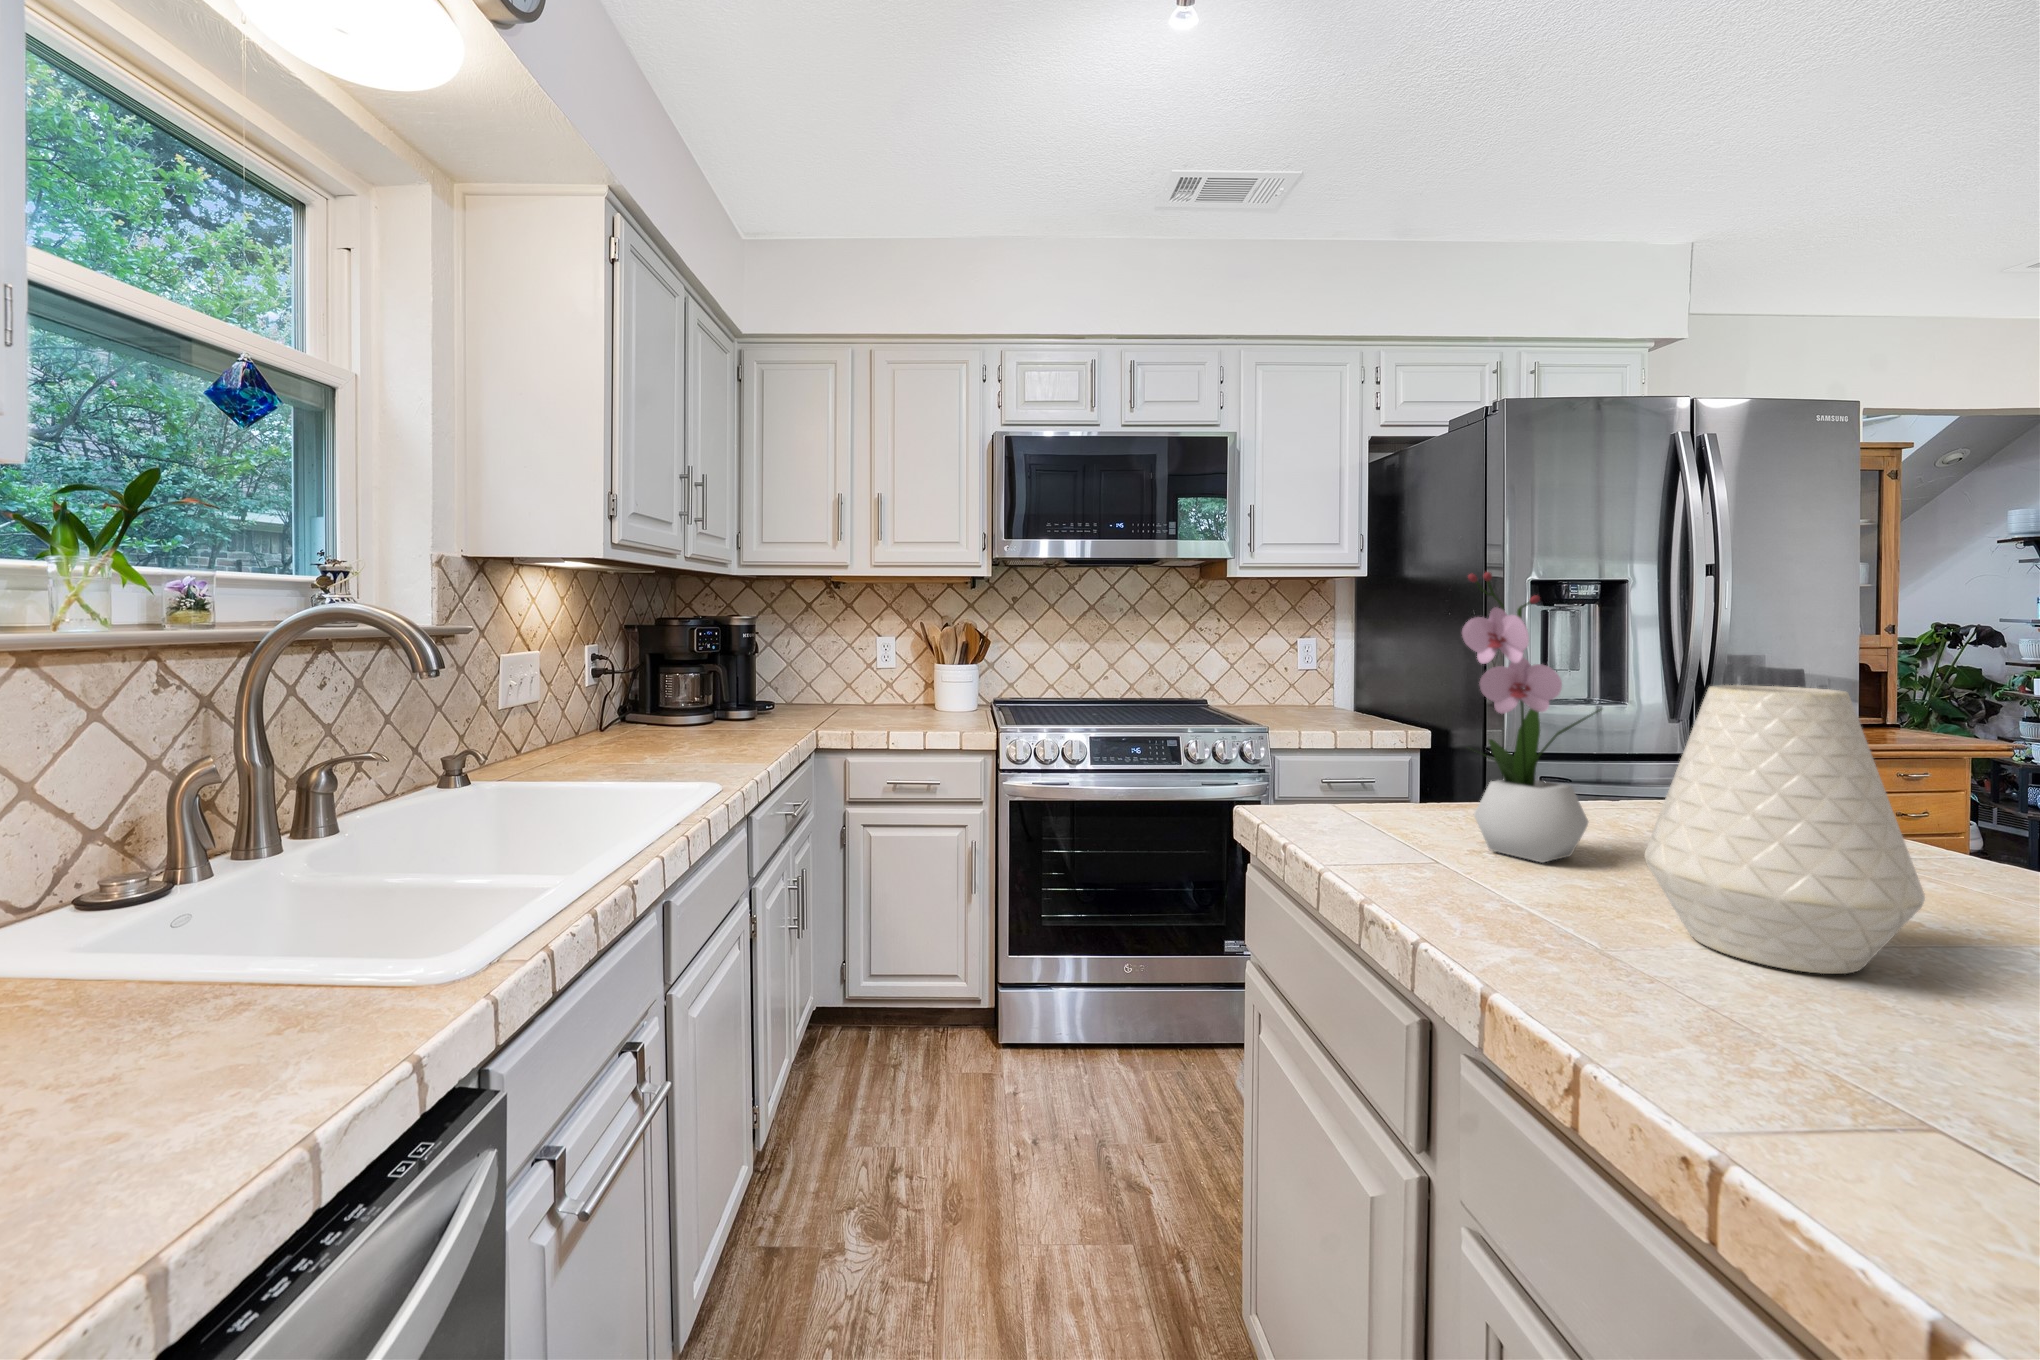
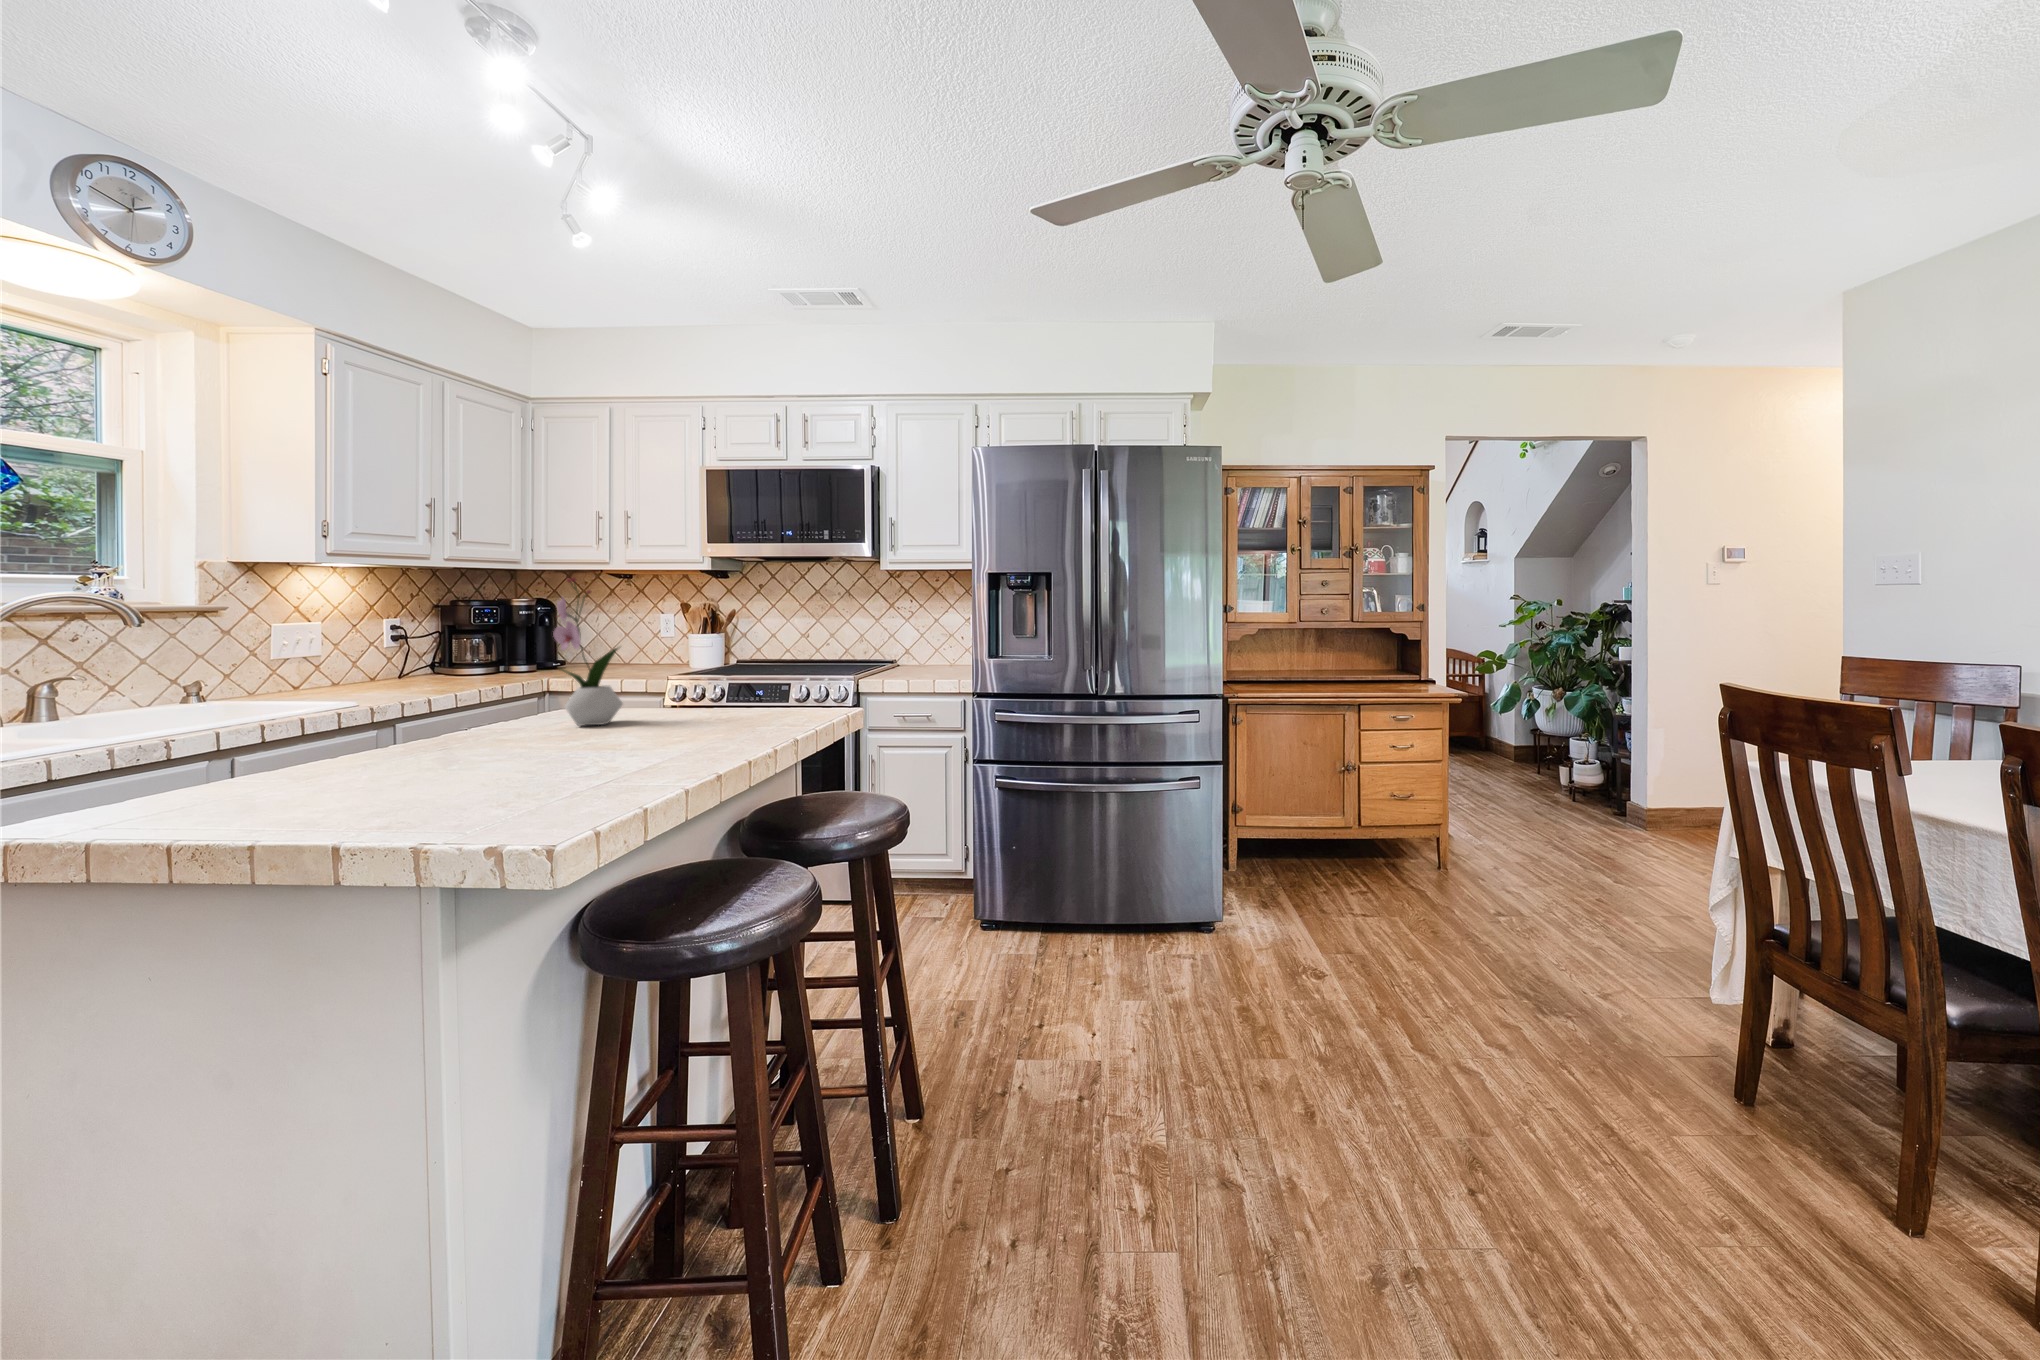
vase: present [1644,685,1925,974] -> none [450,632,557,752]

